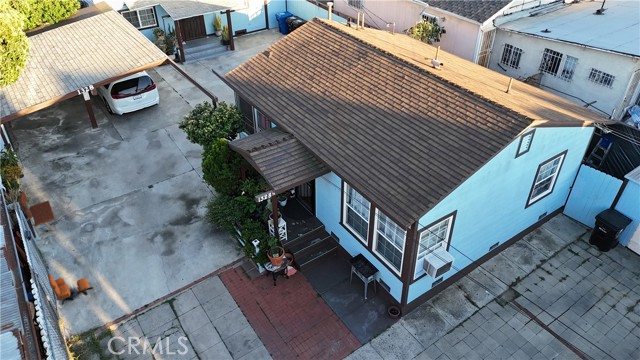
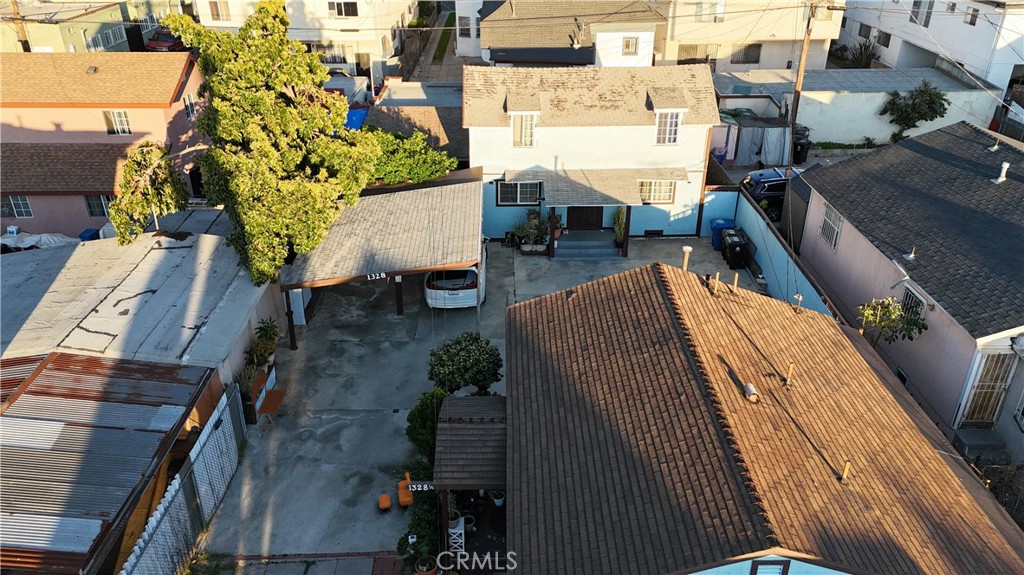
lounge chair: present [49,275,93,305] -> present [377,473,414,514]

